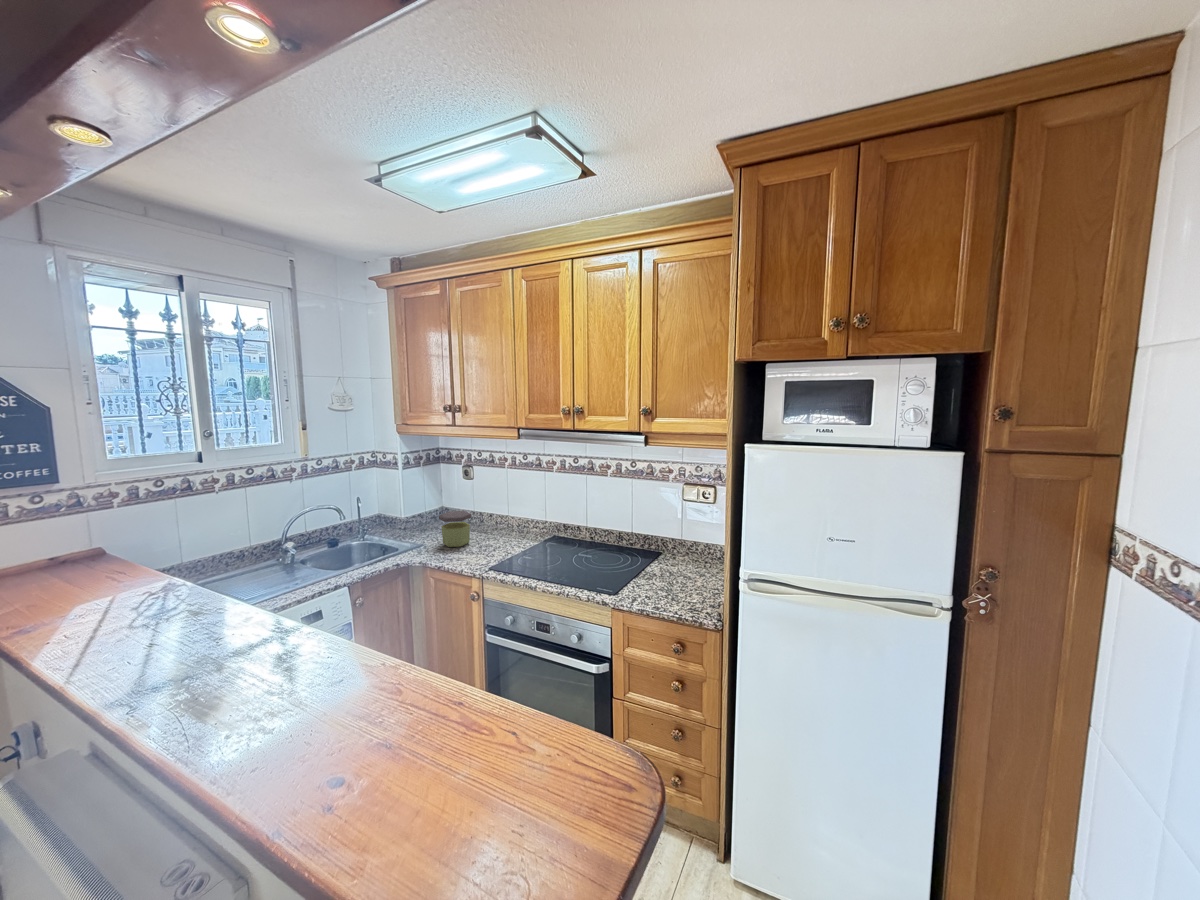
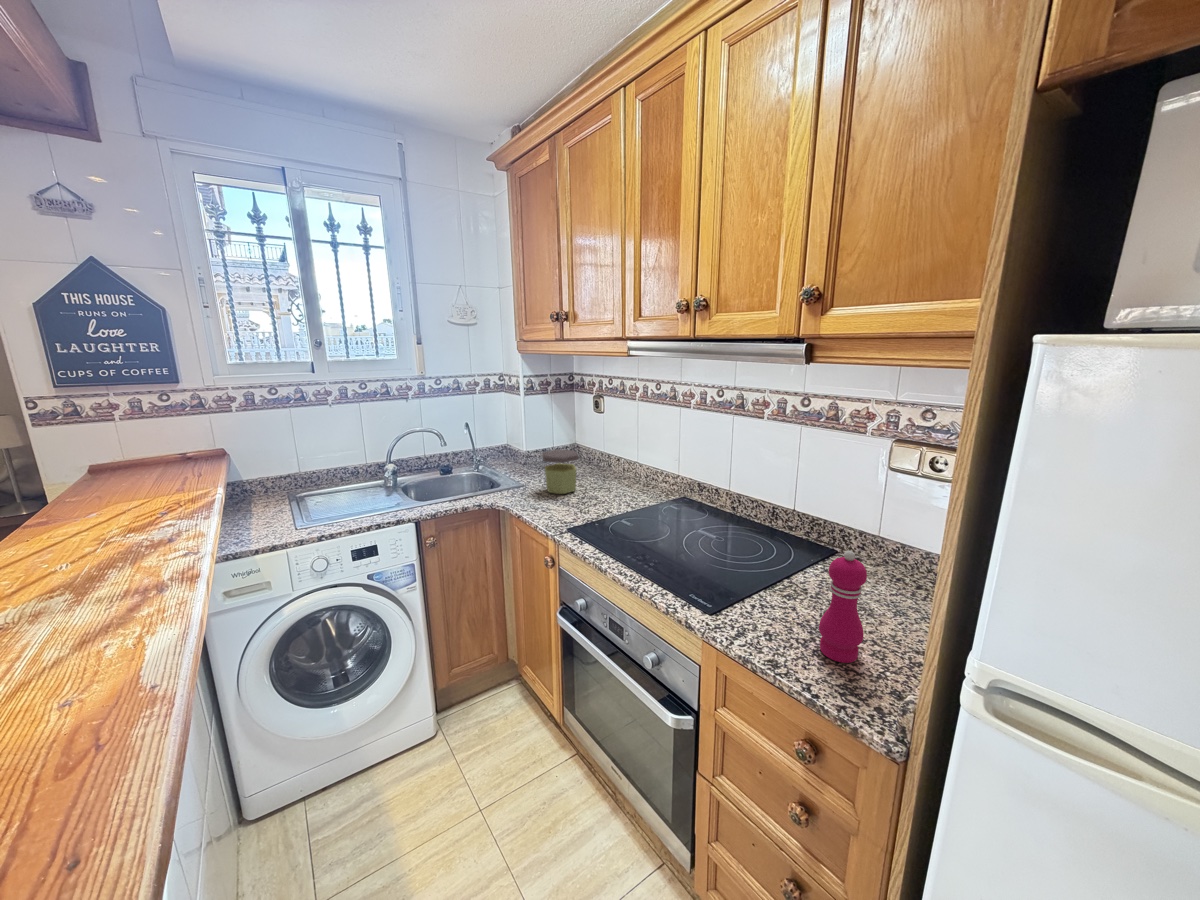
pepper mill: none [673,542,693,600] -> present [819,551,867,663]

